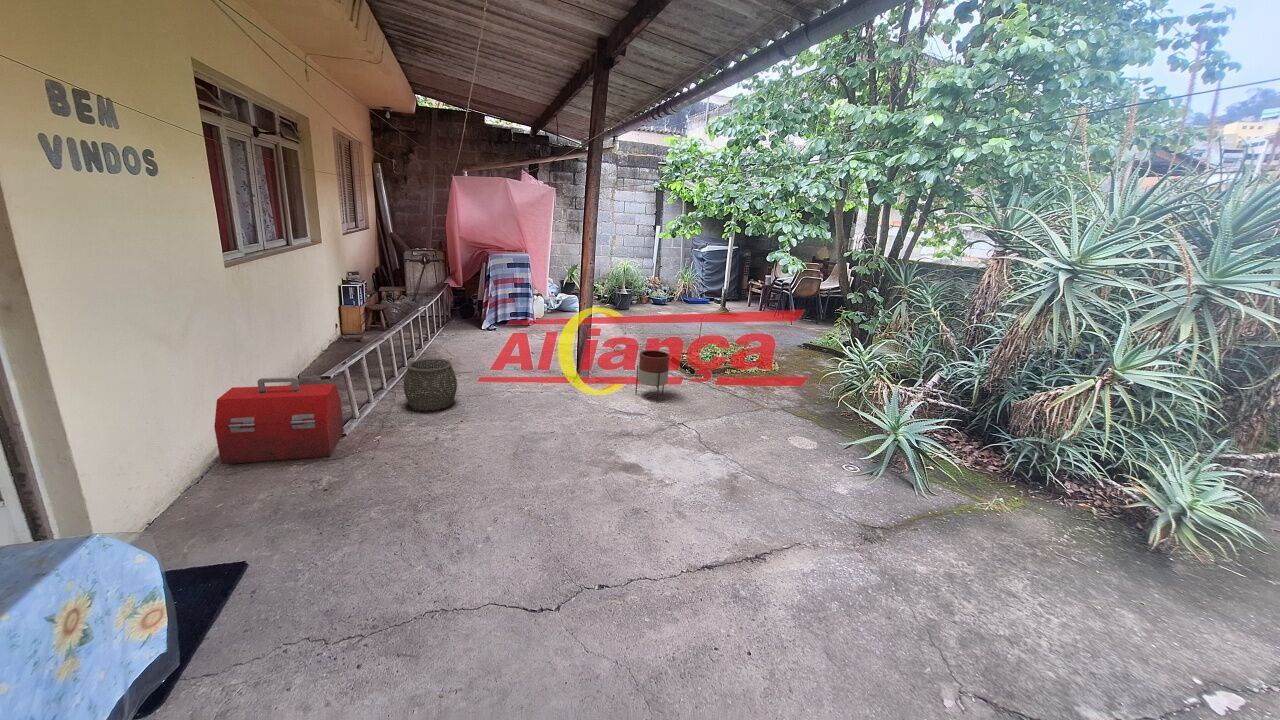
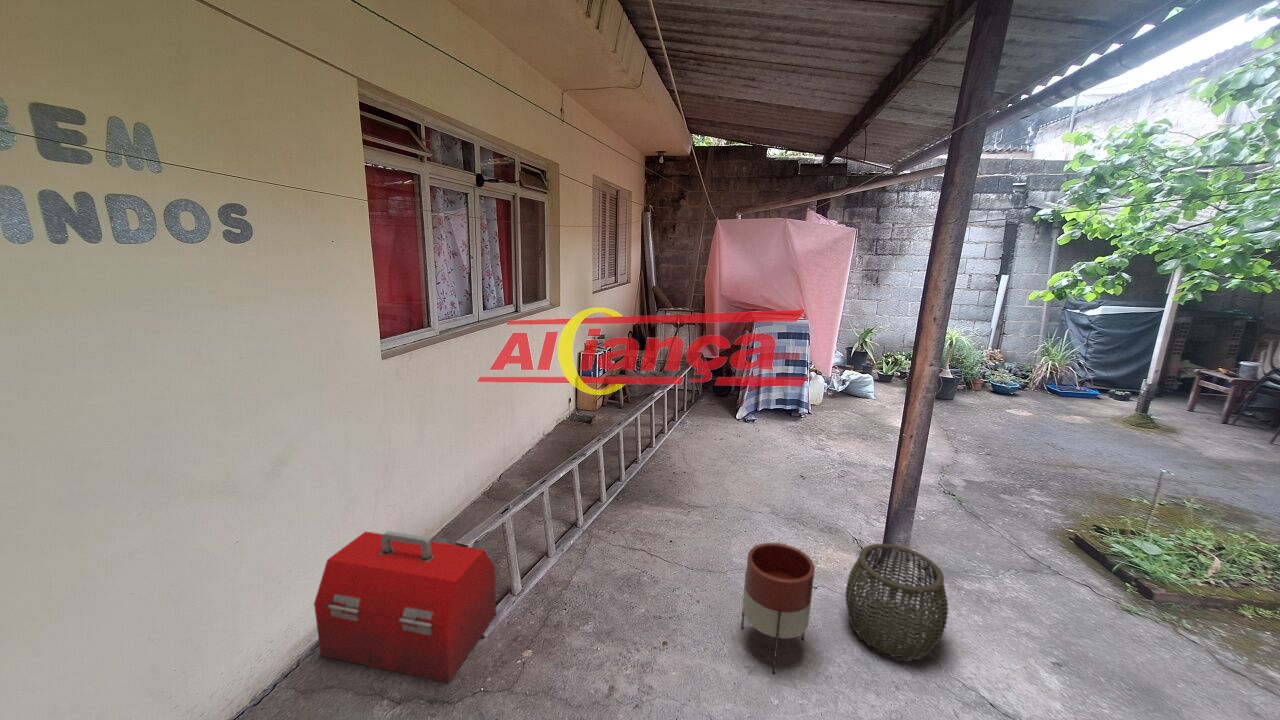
planter: present [635,350,670,402] -> present [741,543,815,673]
woven basket: present [403,359,457,411] -> present [845,544,948,660]

